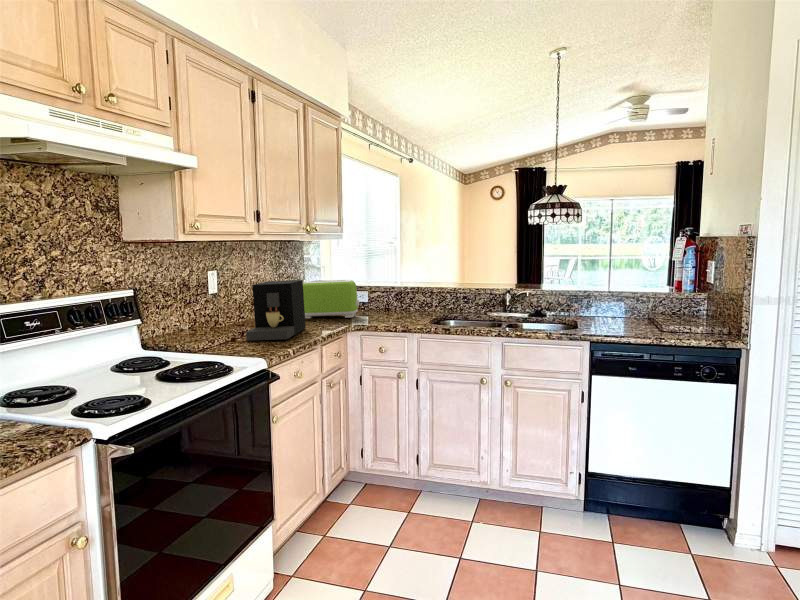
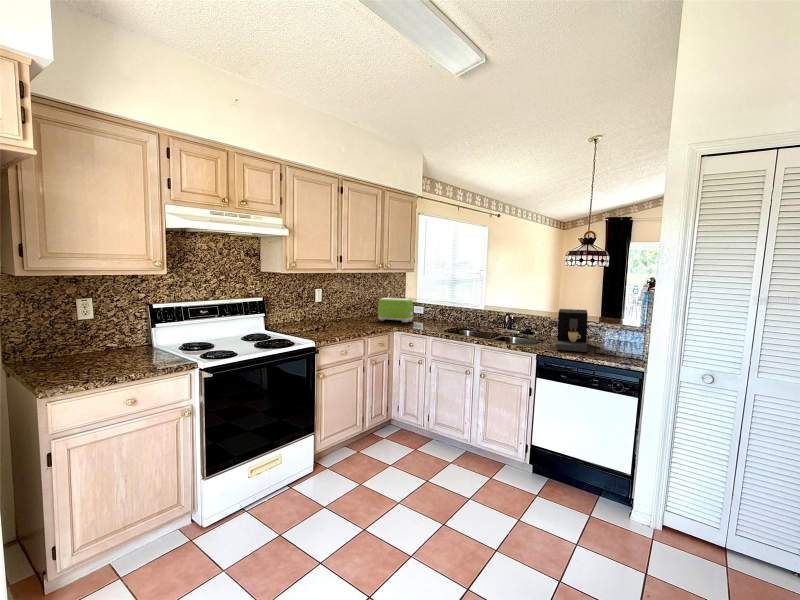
coffee maker: present [246,280,306,341] -> present [556,309,588,352]

